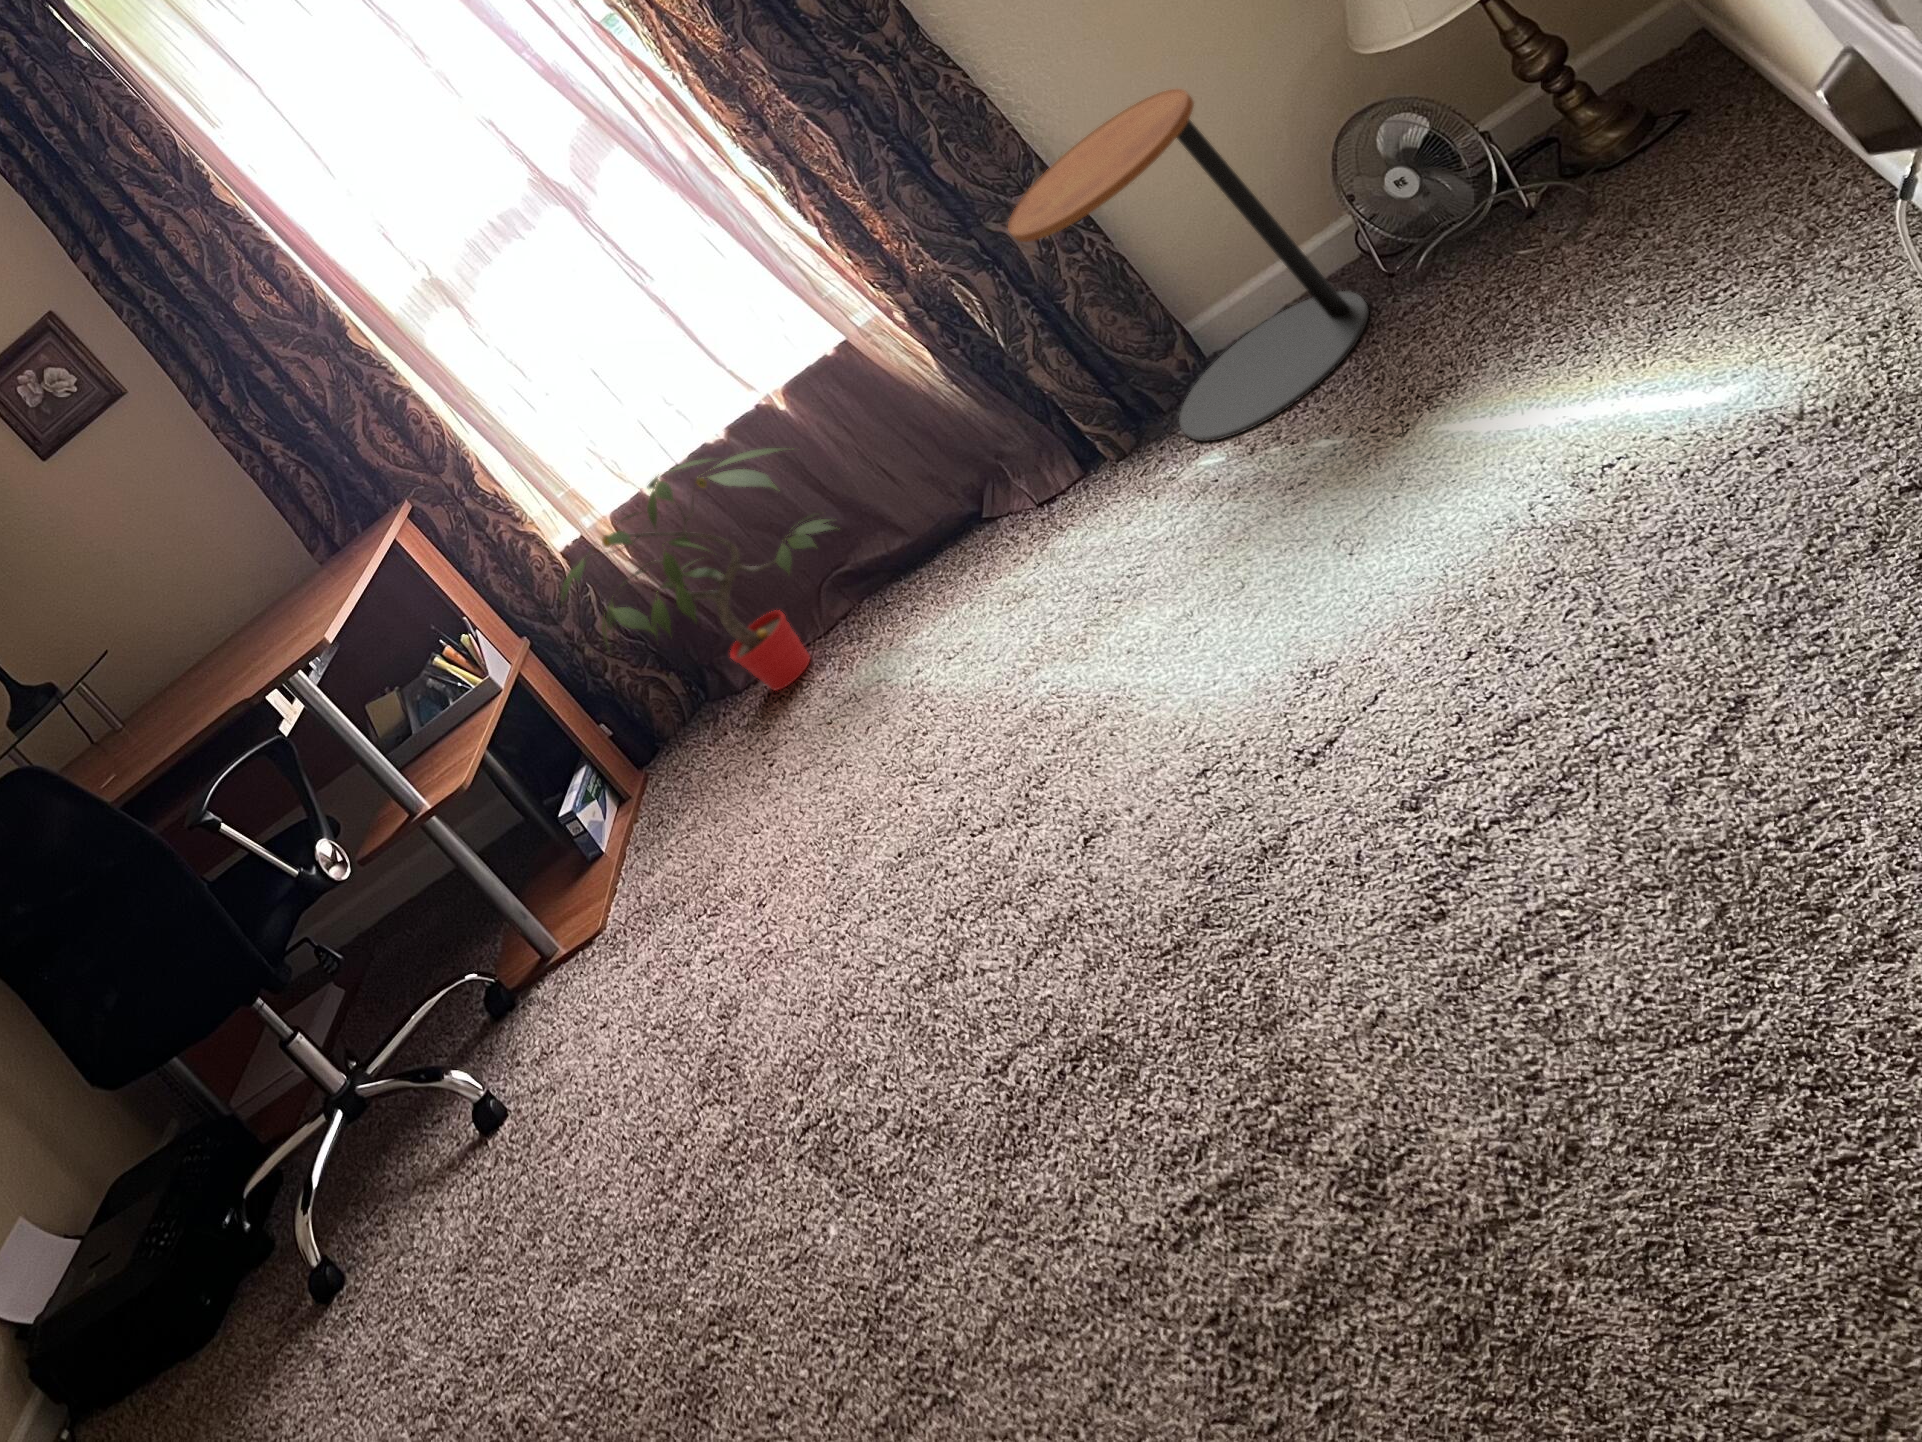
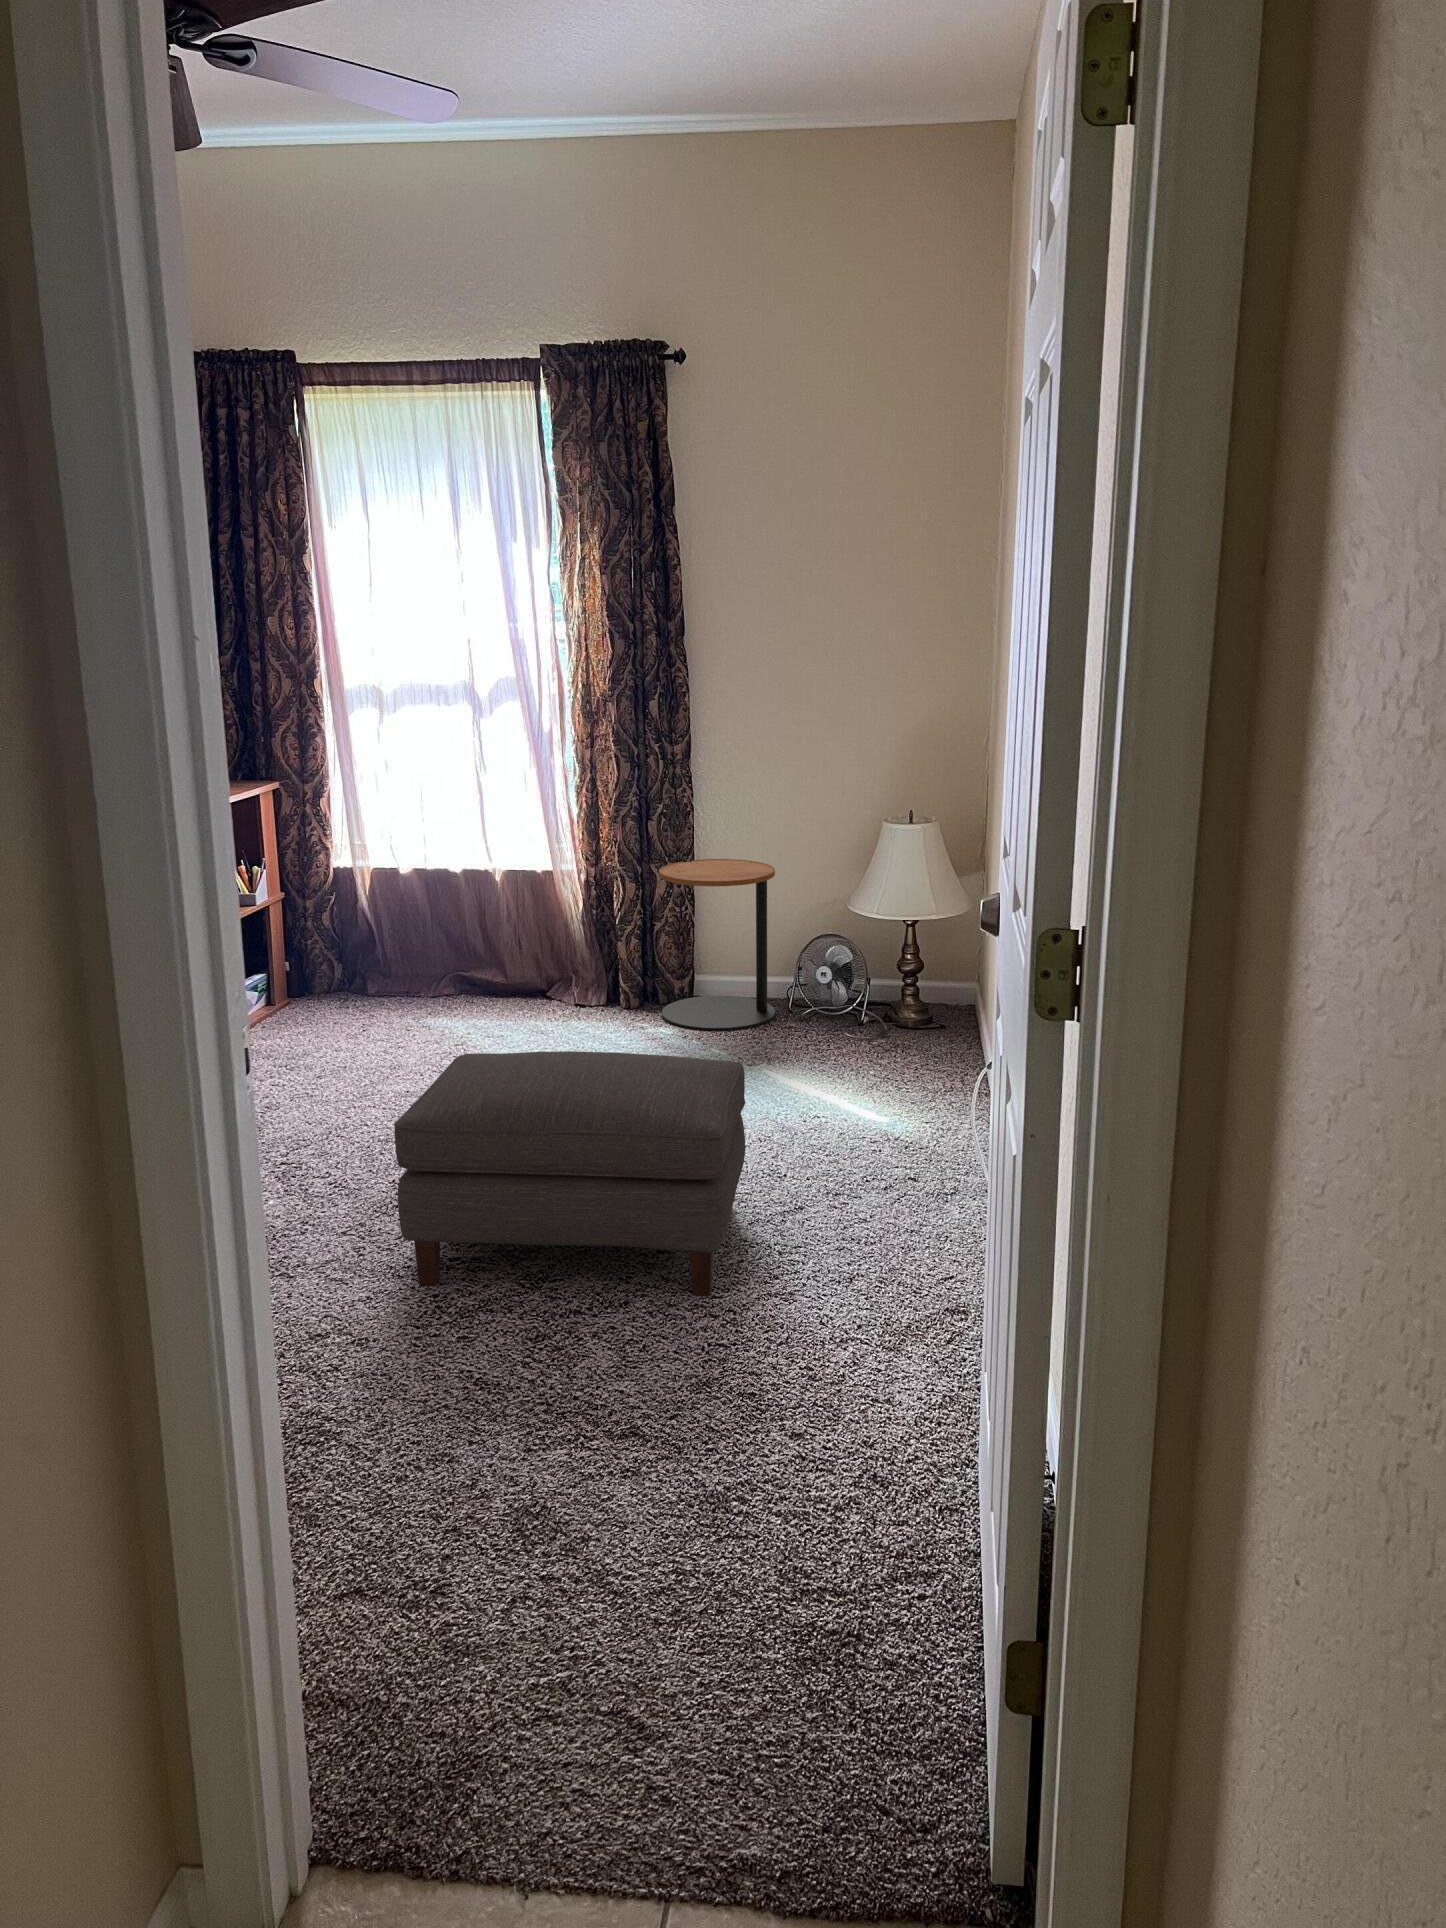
potted plant: present [561,448,837,691] -> none [319,863,492,1005]
ottoman: none [924,537,1720,1299] -> present [394,1051,745,1296]

